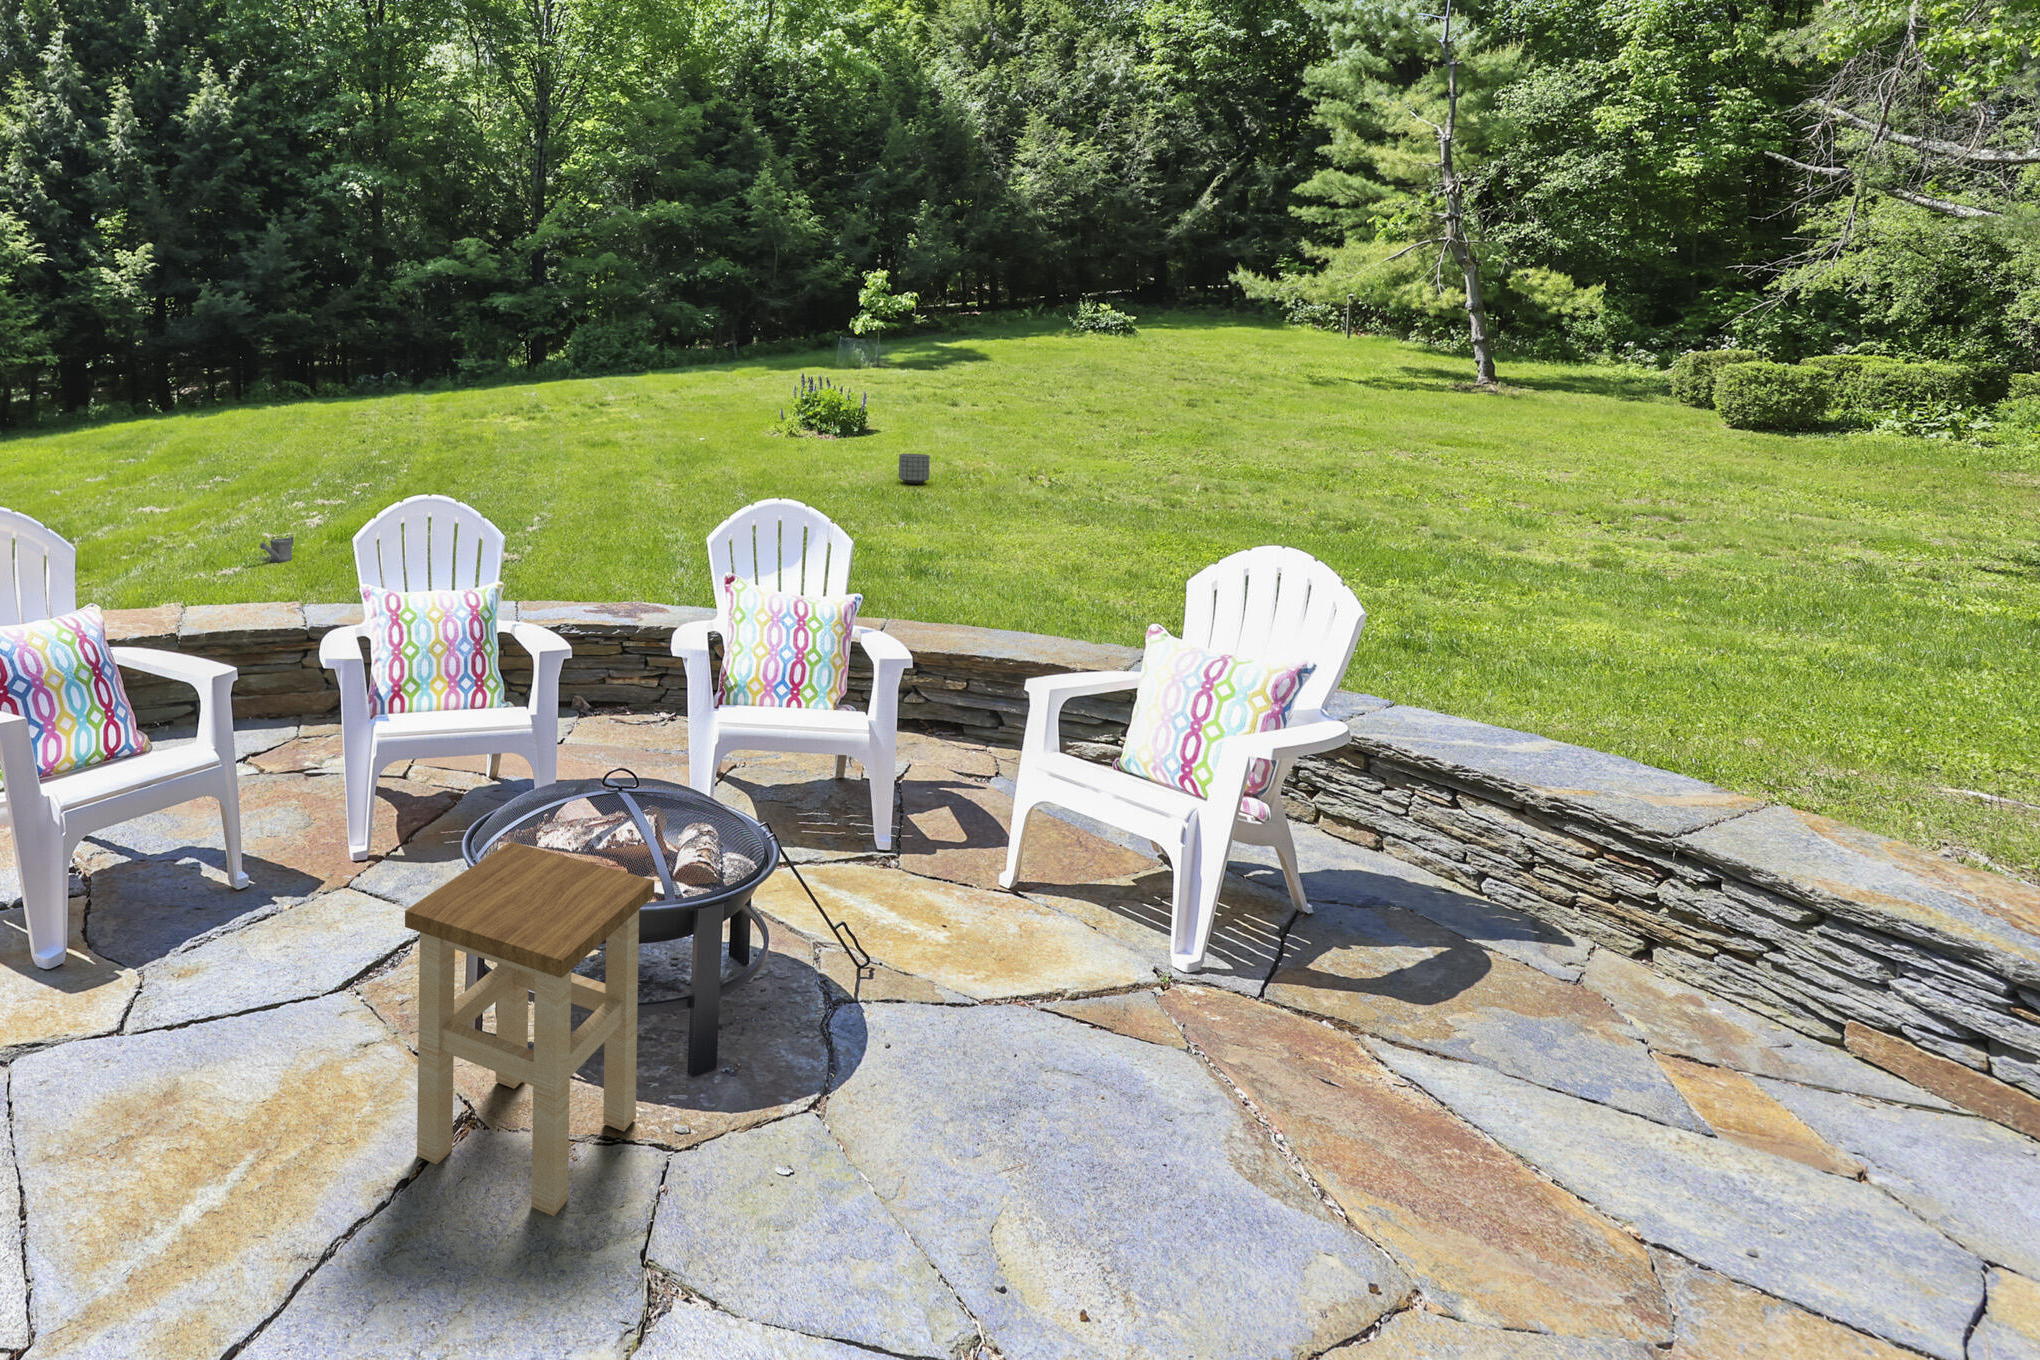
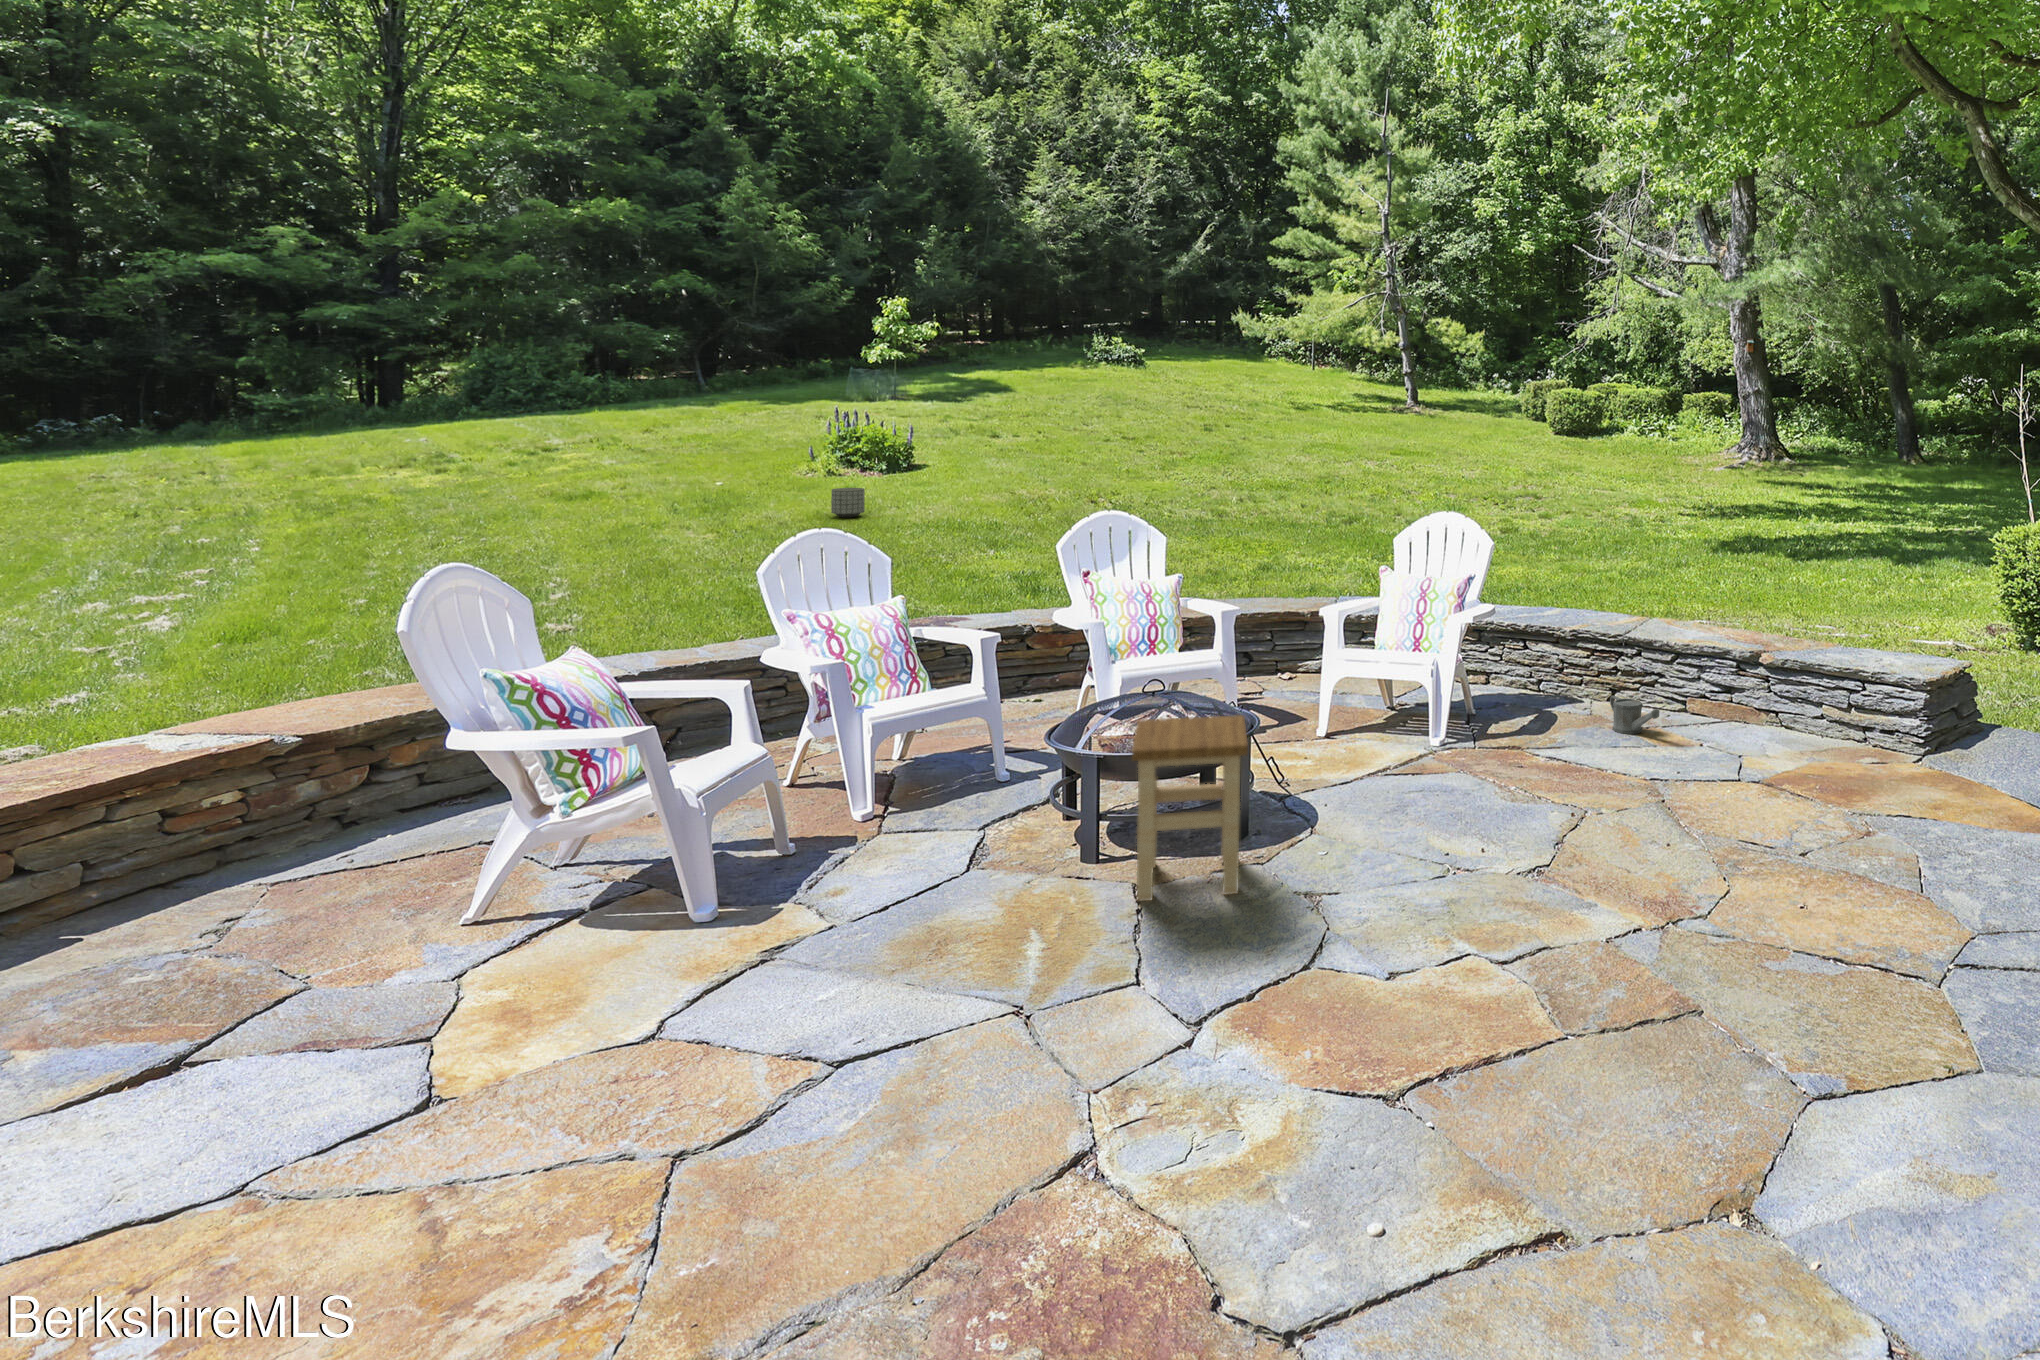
planter: present [899,454,930,484] -> present [831,488,865,518]
watering can: present [260,537,293,562] -> present [1610,696,1659,734]

